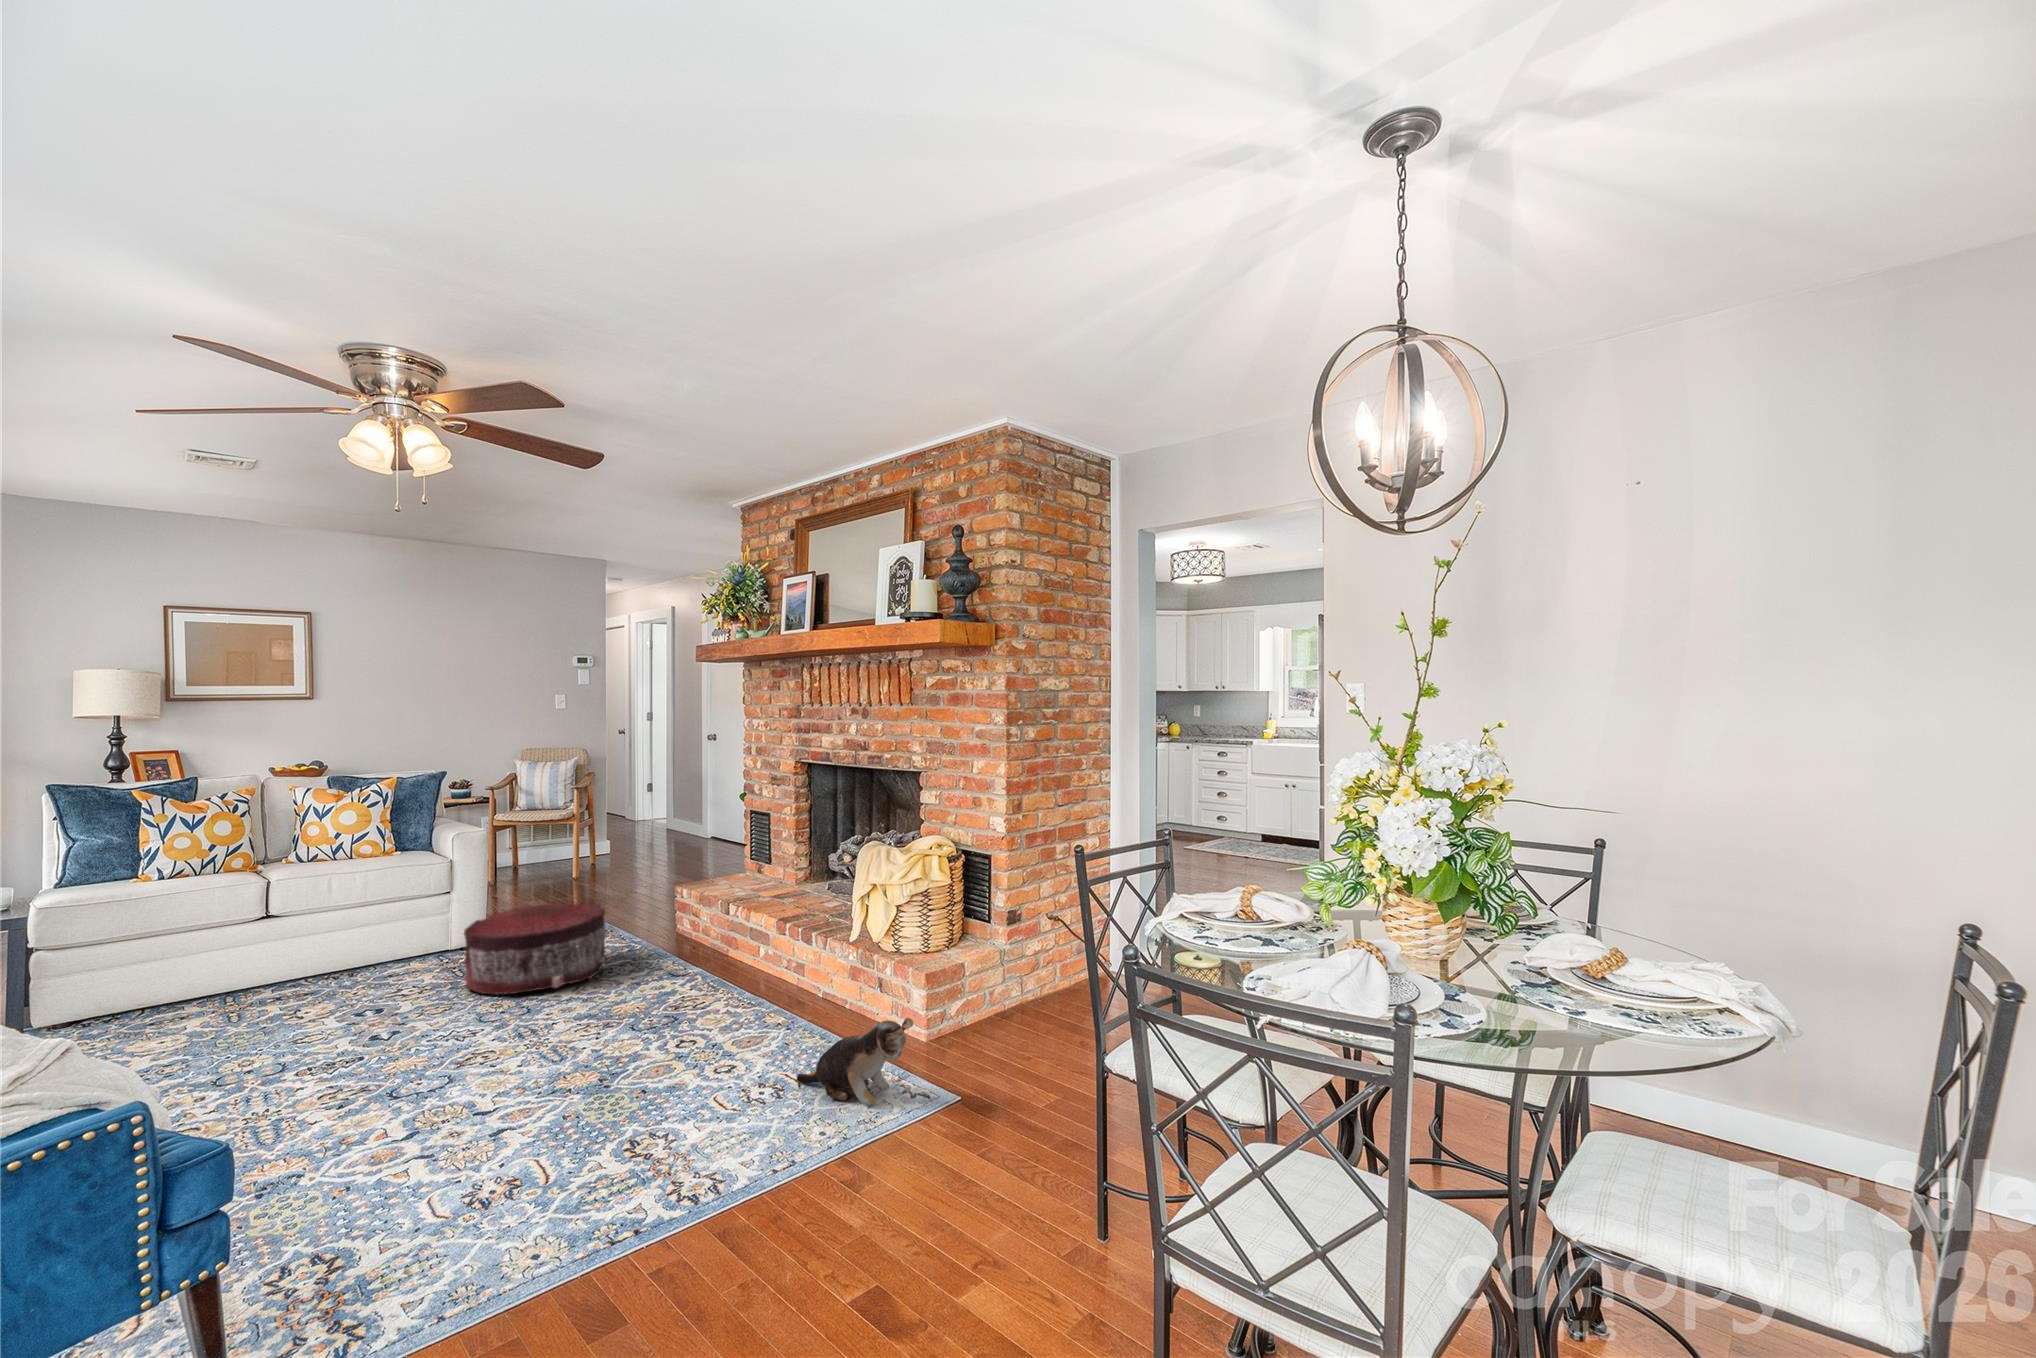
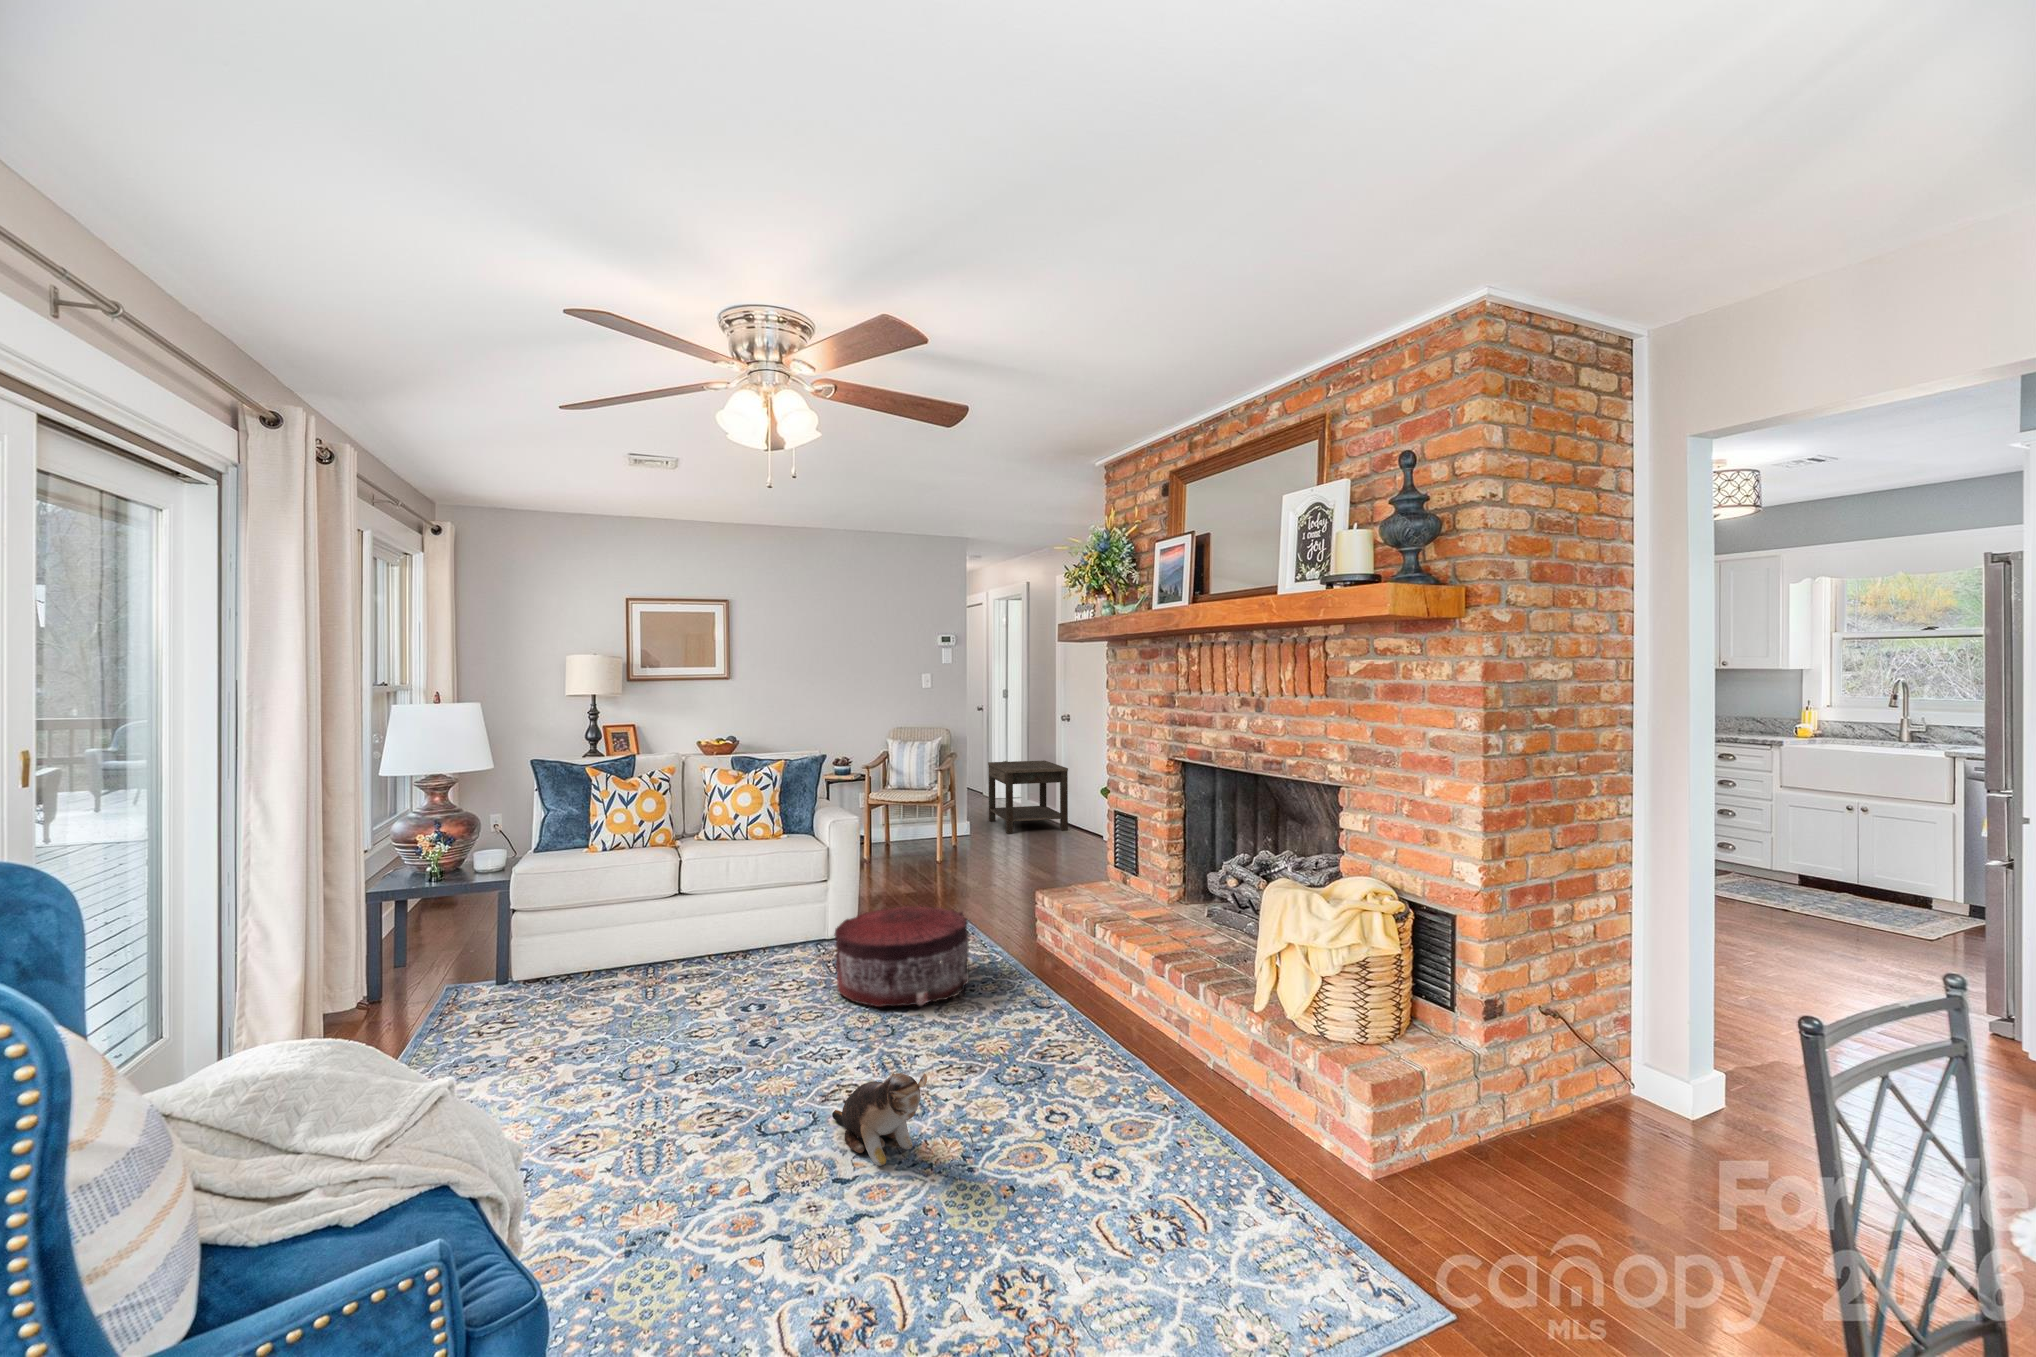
side table: none [628,780,710,851] -> present [988,760,1068,834]
plush toy: present [797,1018,913,1105] -> present [832,1073,927,1166]

